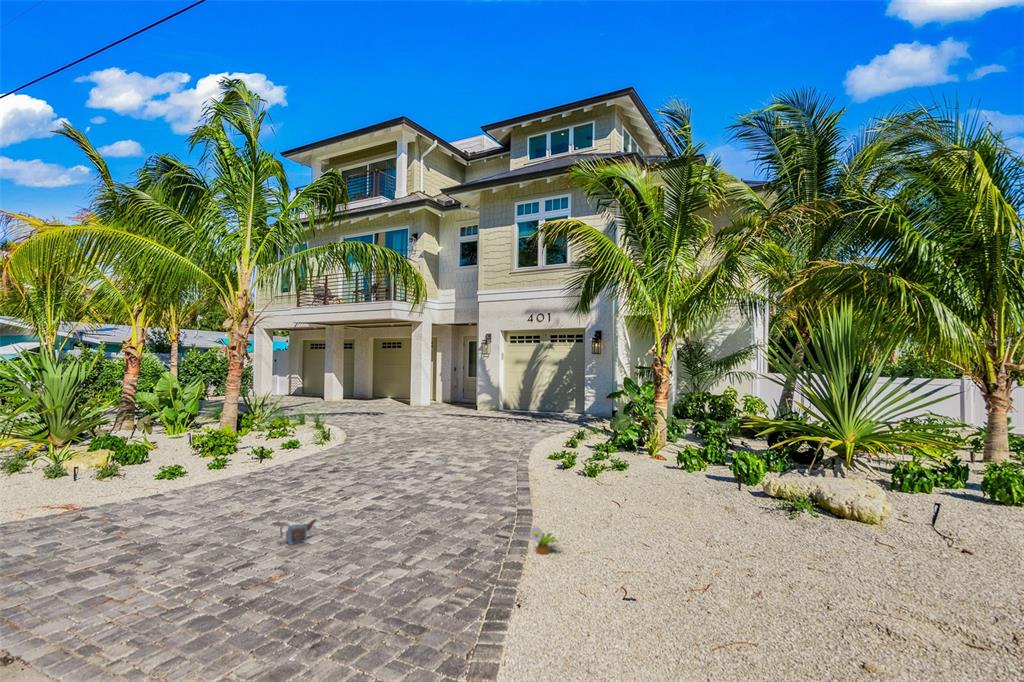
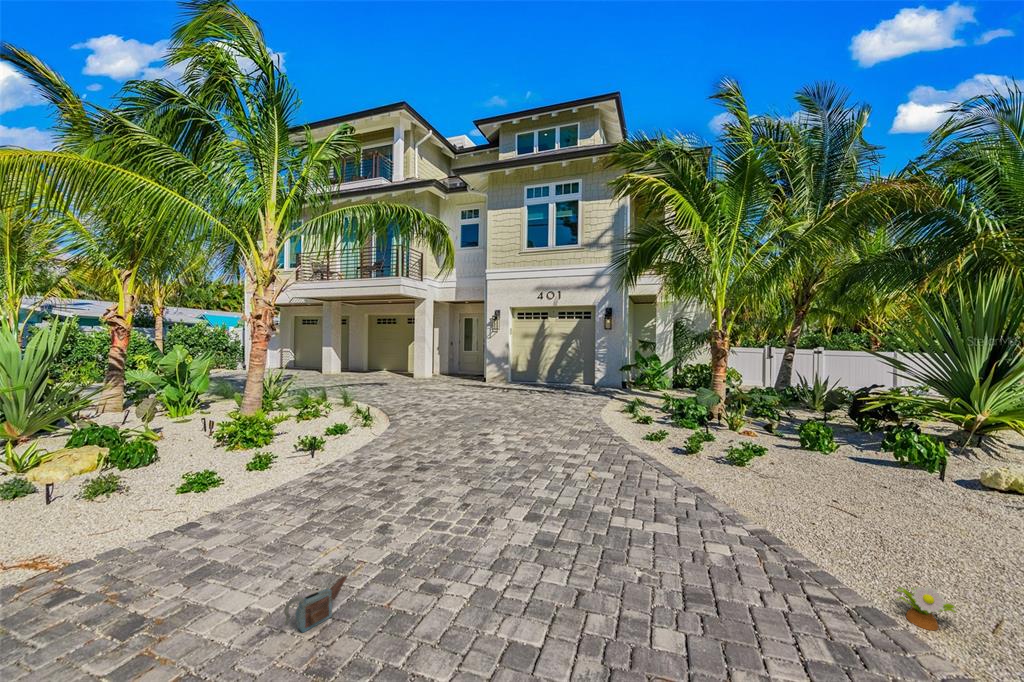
watering can: present [280,519,316,545] -> present [284,576,347,633]

